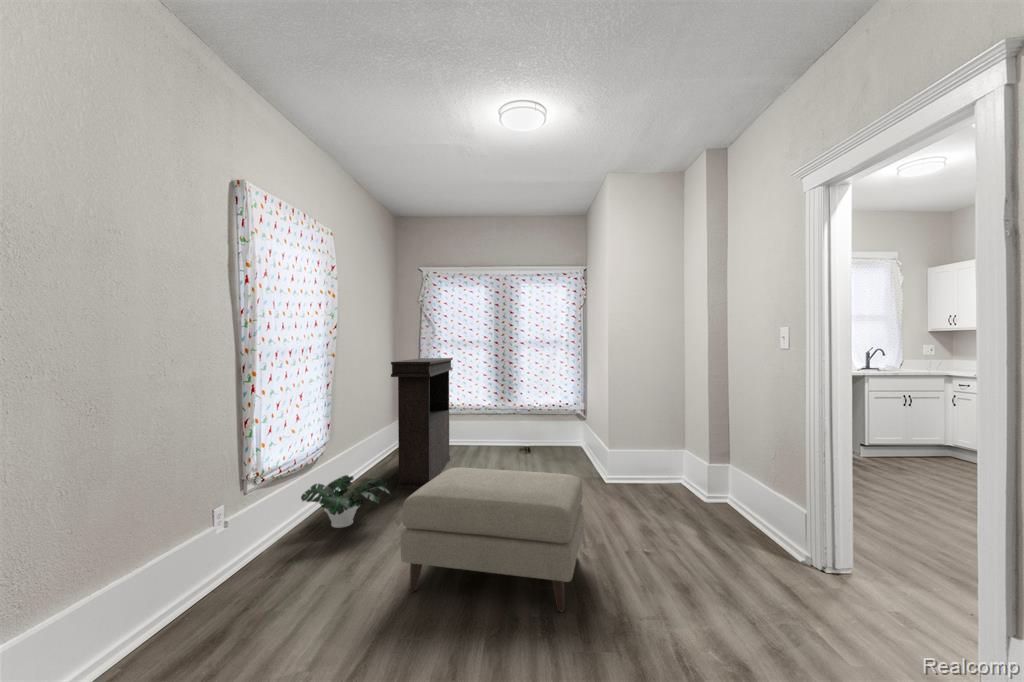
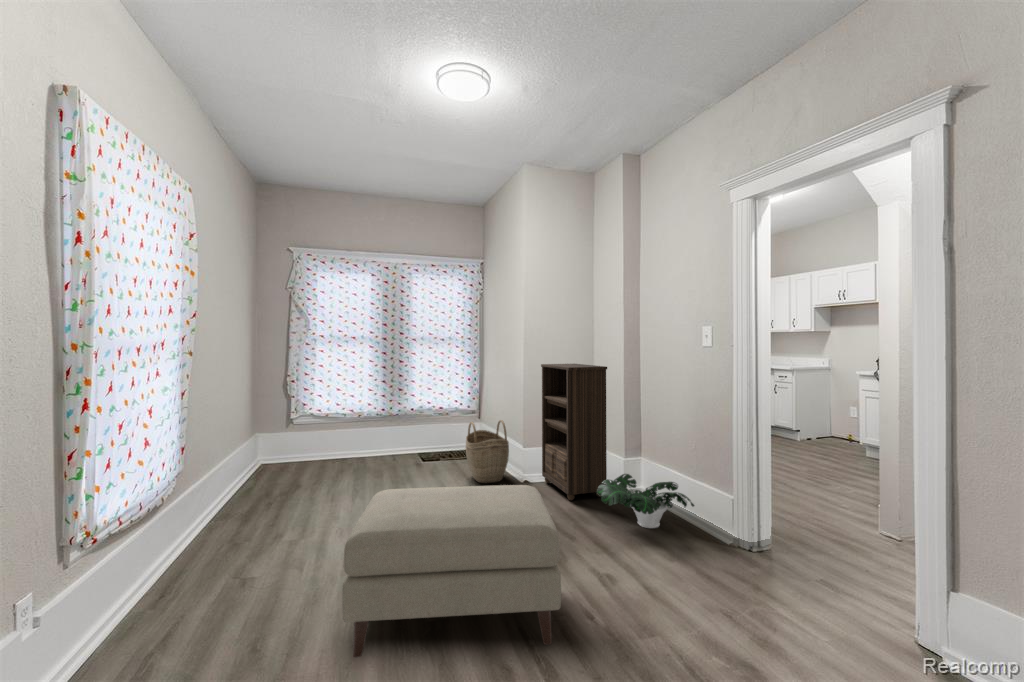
console table: present [391,358,453,490] -> none [272,357,336,522]
bookshelf: none [628,366,688,500] -> present [541,364,607,500]
woven basket: none [560,419,598,477] -> present [466,420,509,483]
potted plant: present [301,475,392,528] -> present [597,474,694,528]

